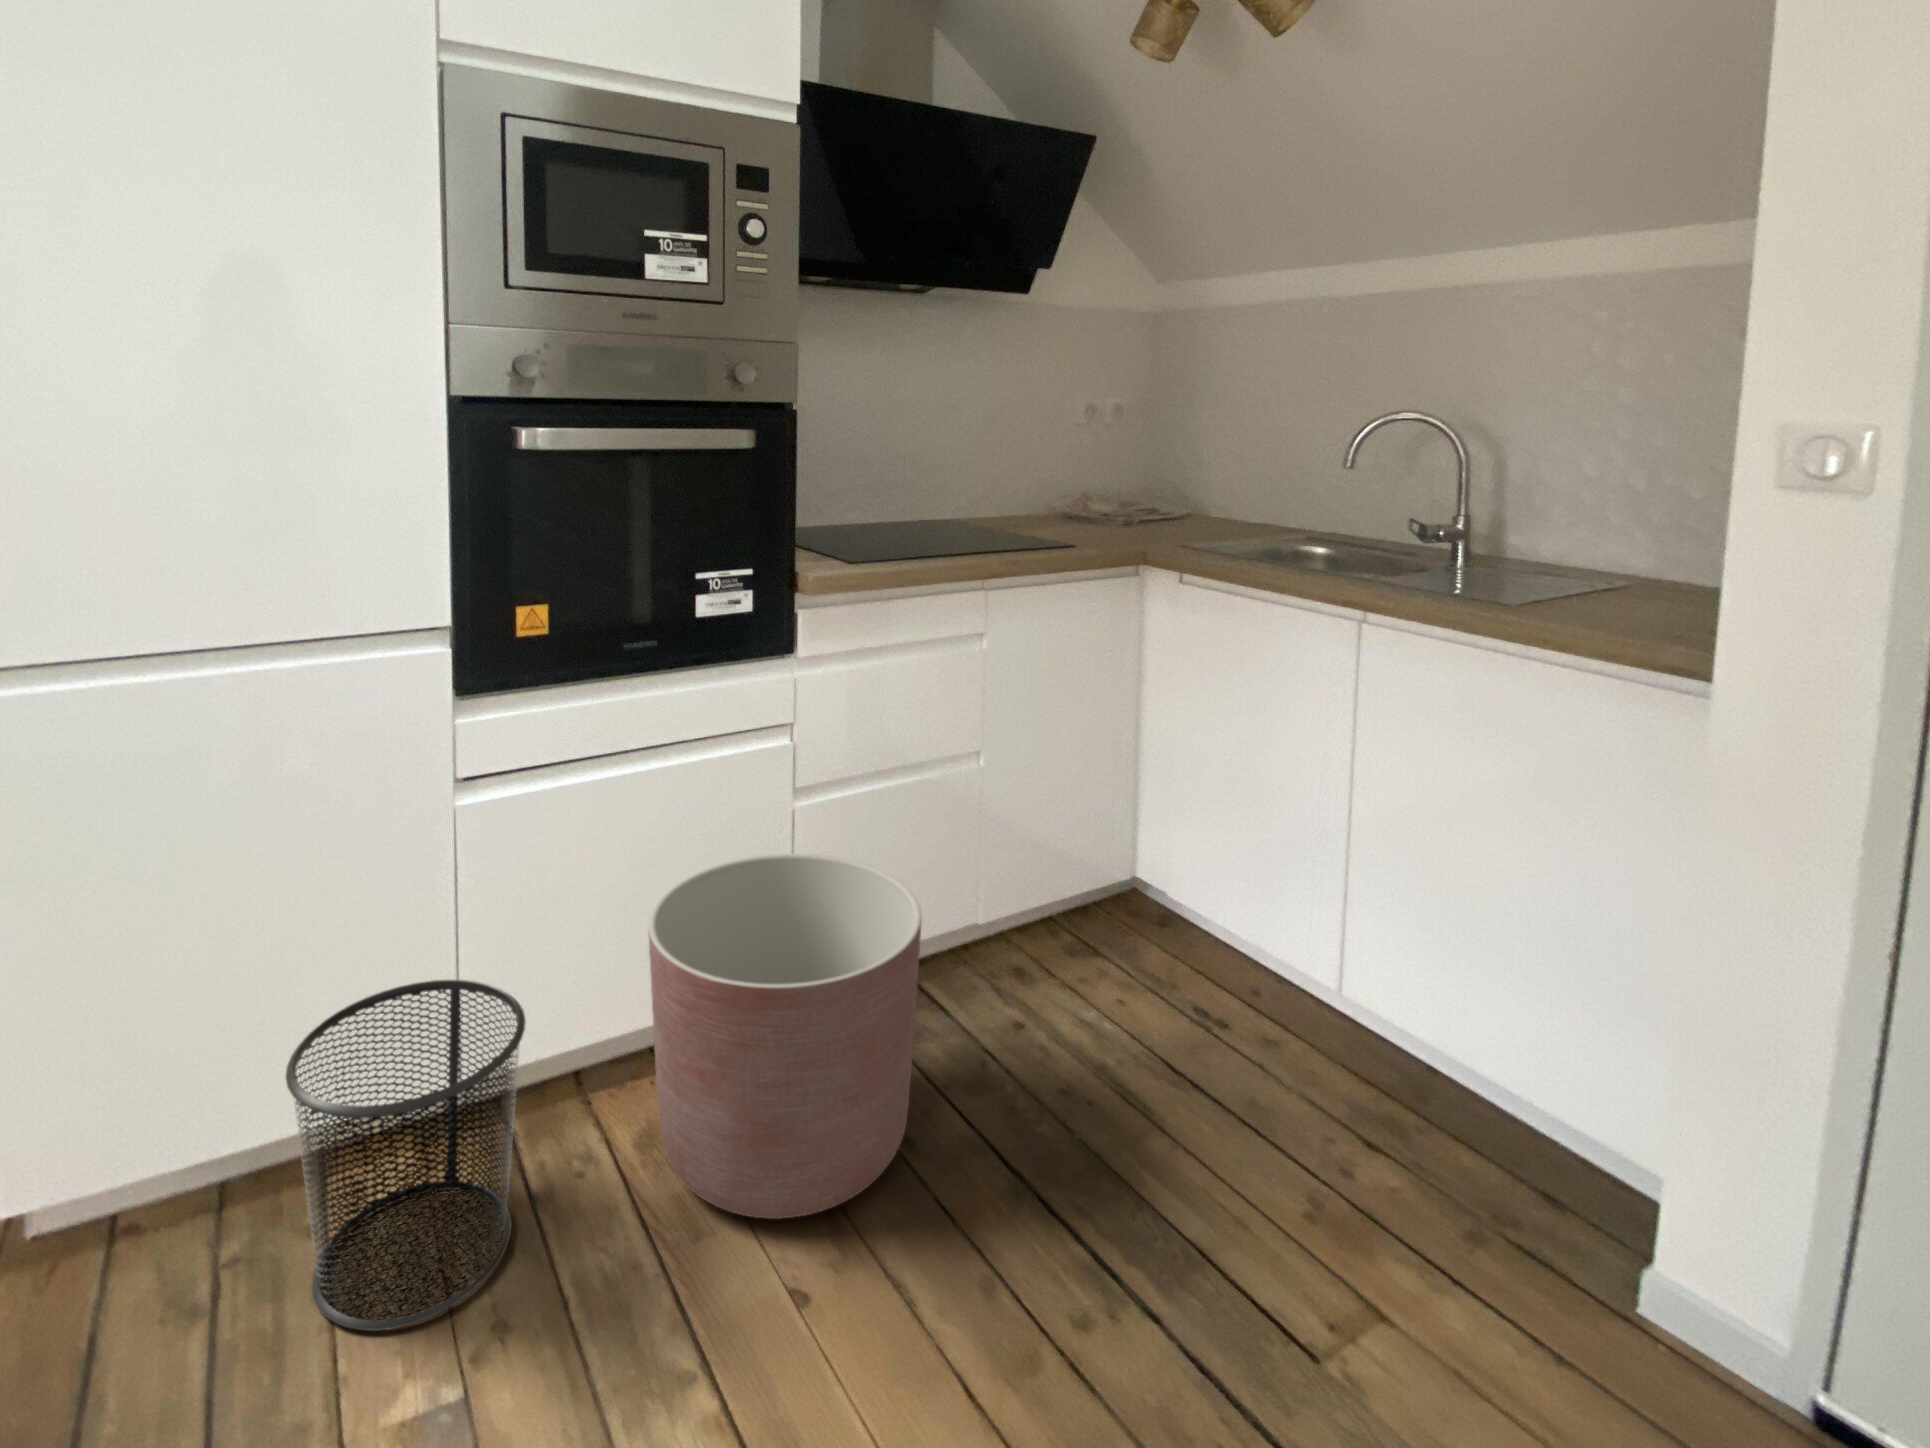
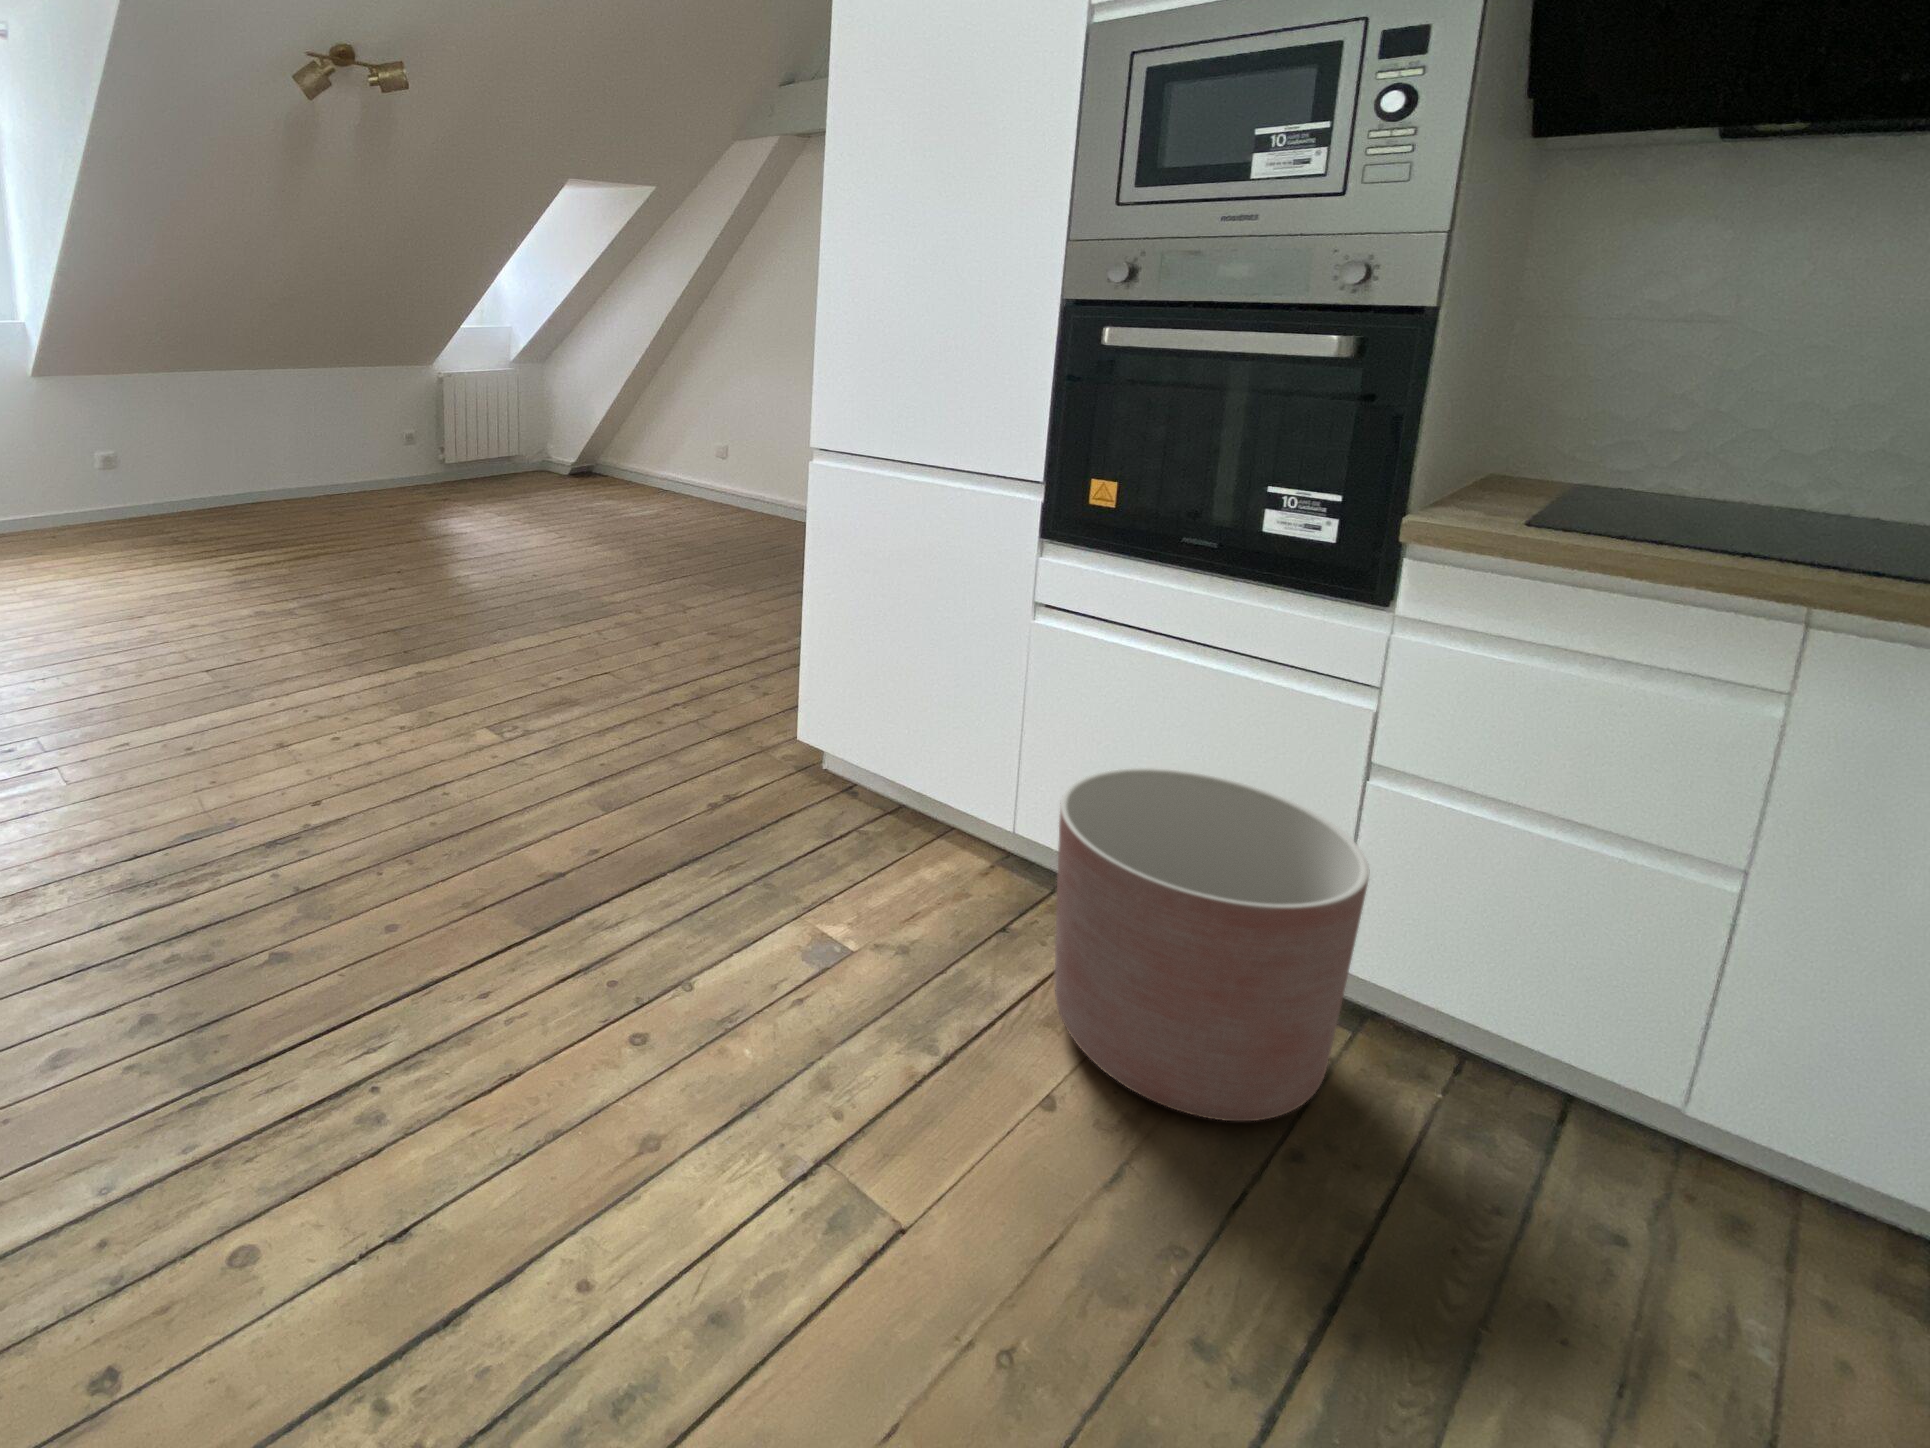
waste bin: present [286,980,526,1331] -> none [852,719,1006,928]

